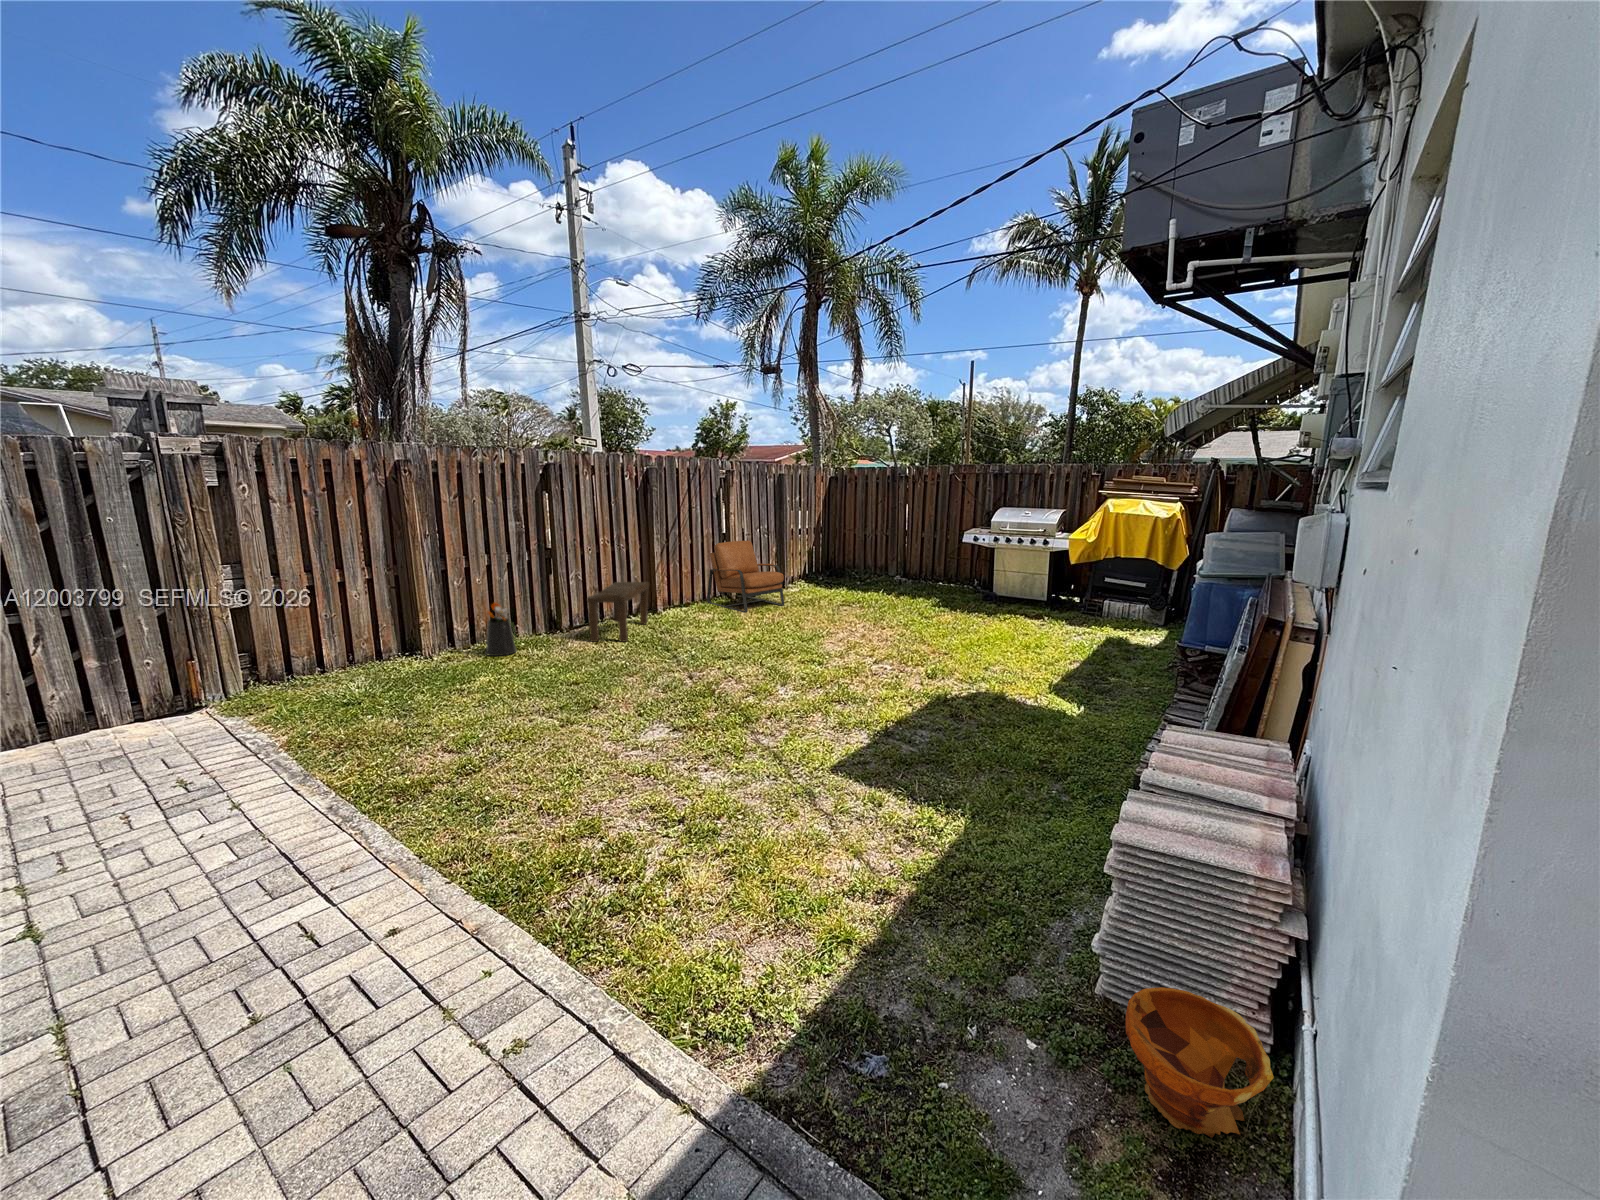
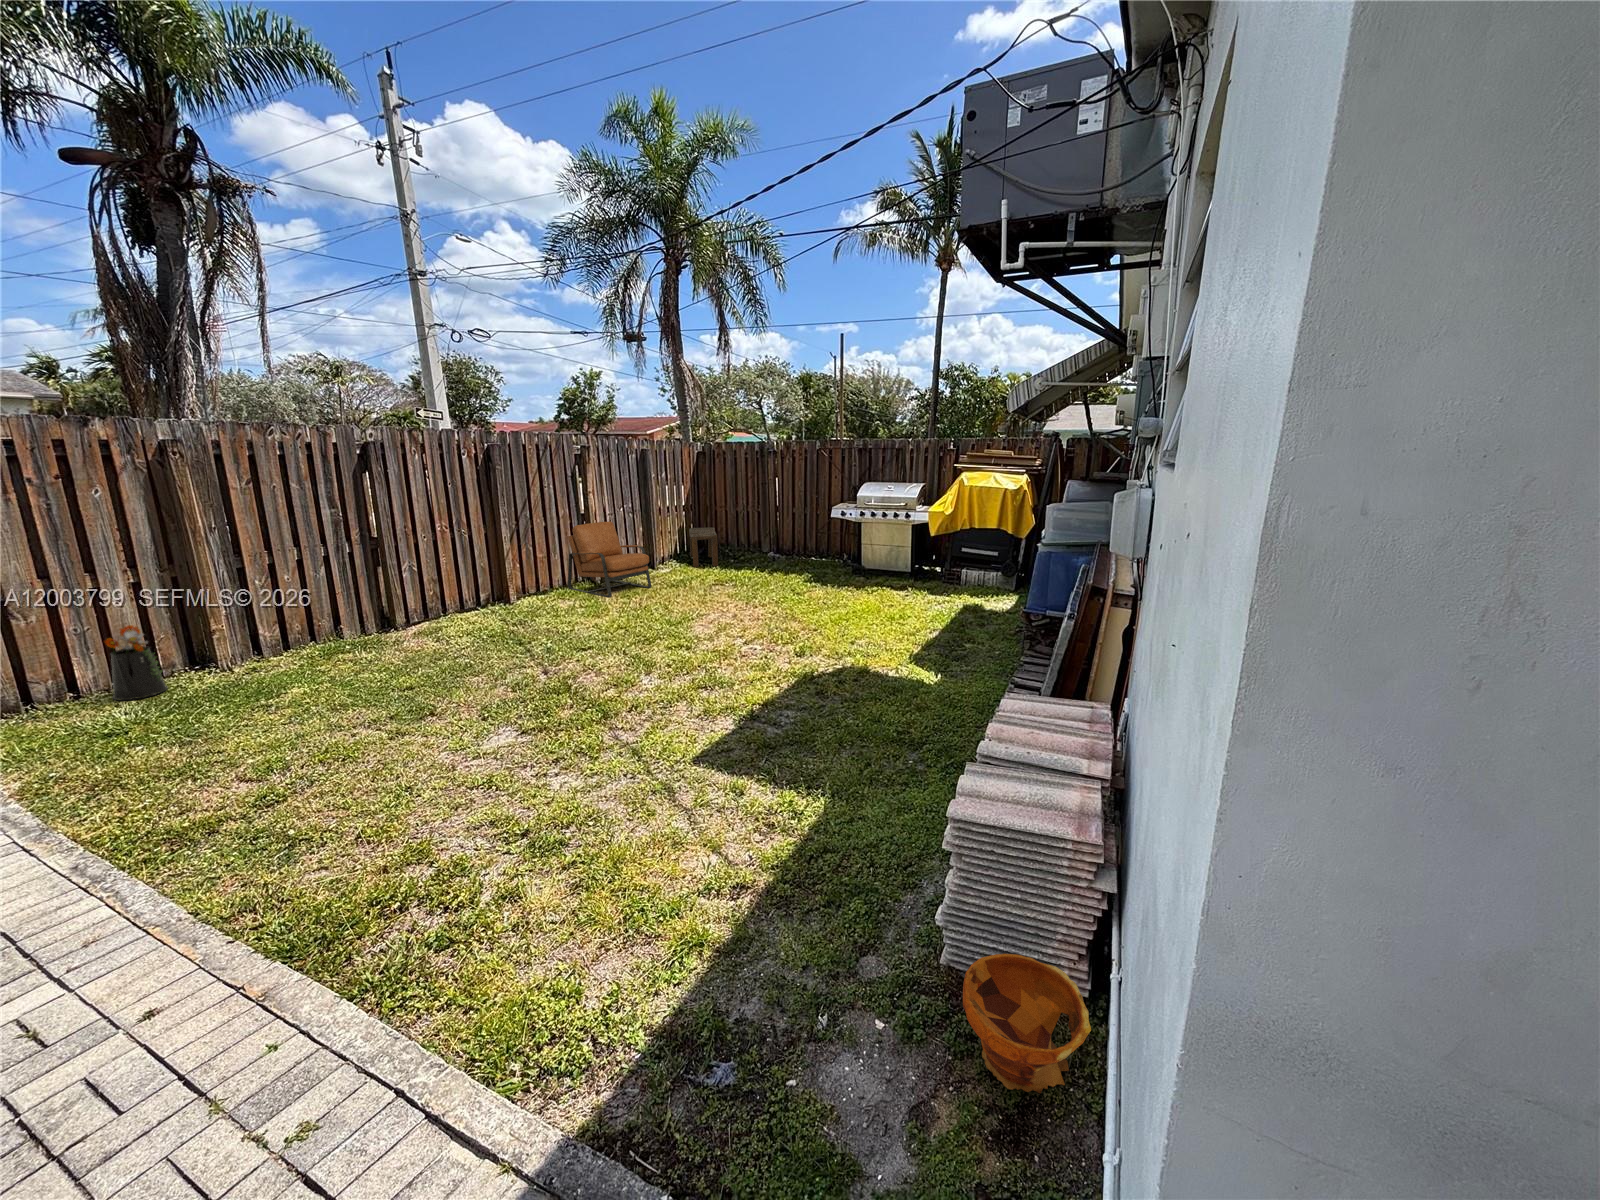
bench: present [587,582,649,642] -> present [689,528,718,567]
watering can: present [486,602,517,656] -> present [105,625,168,700]

